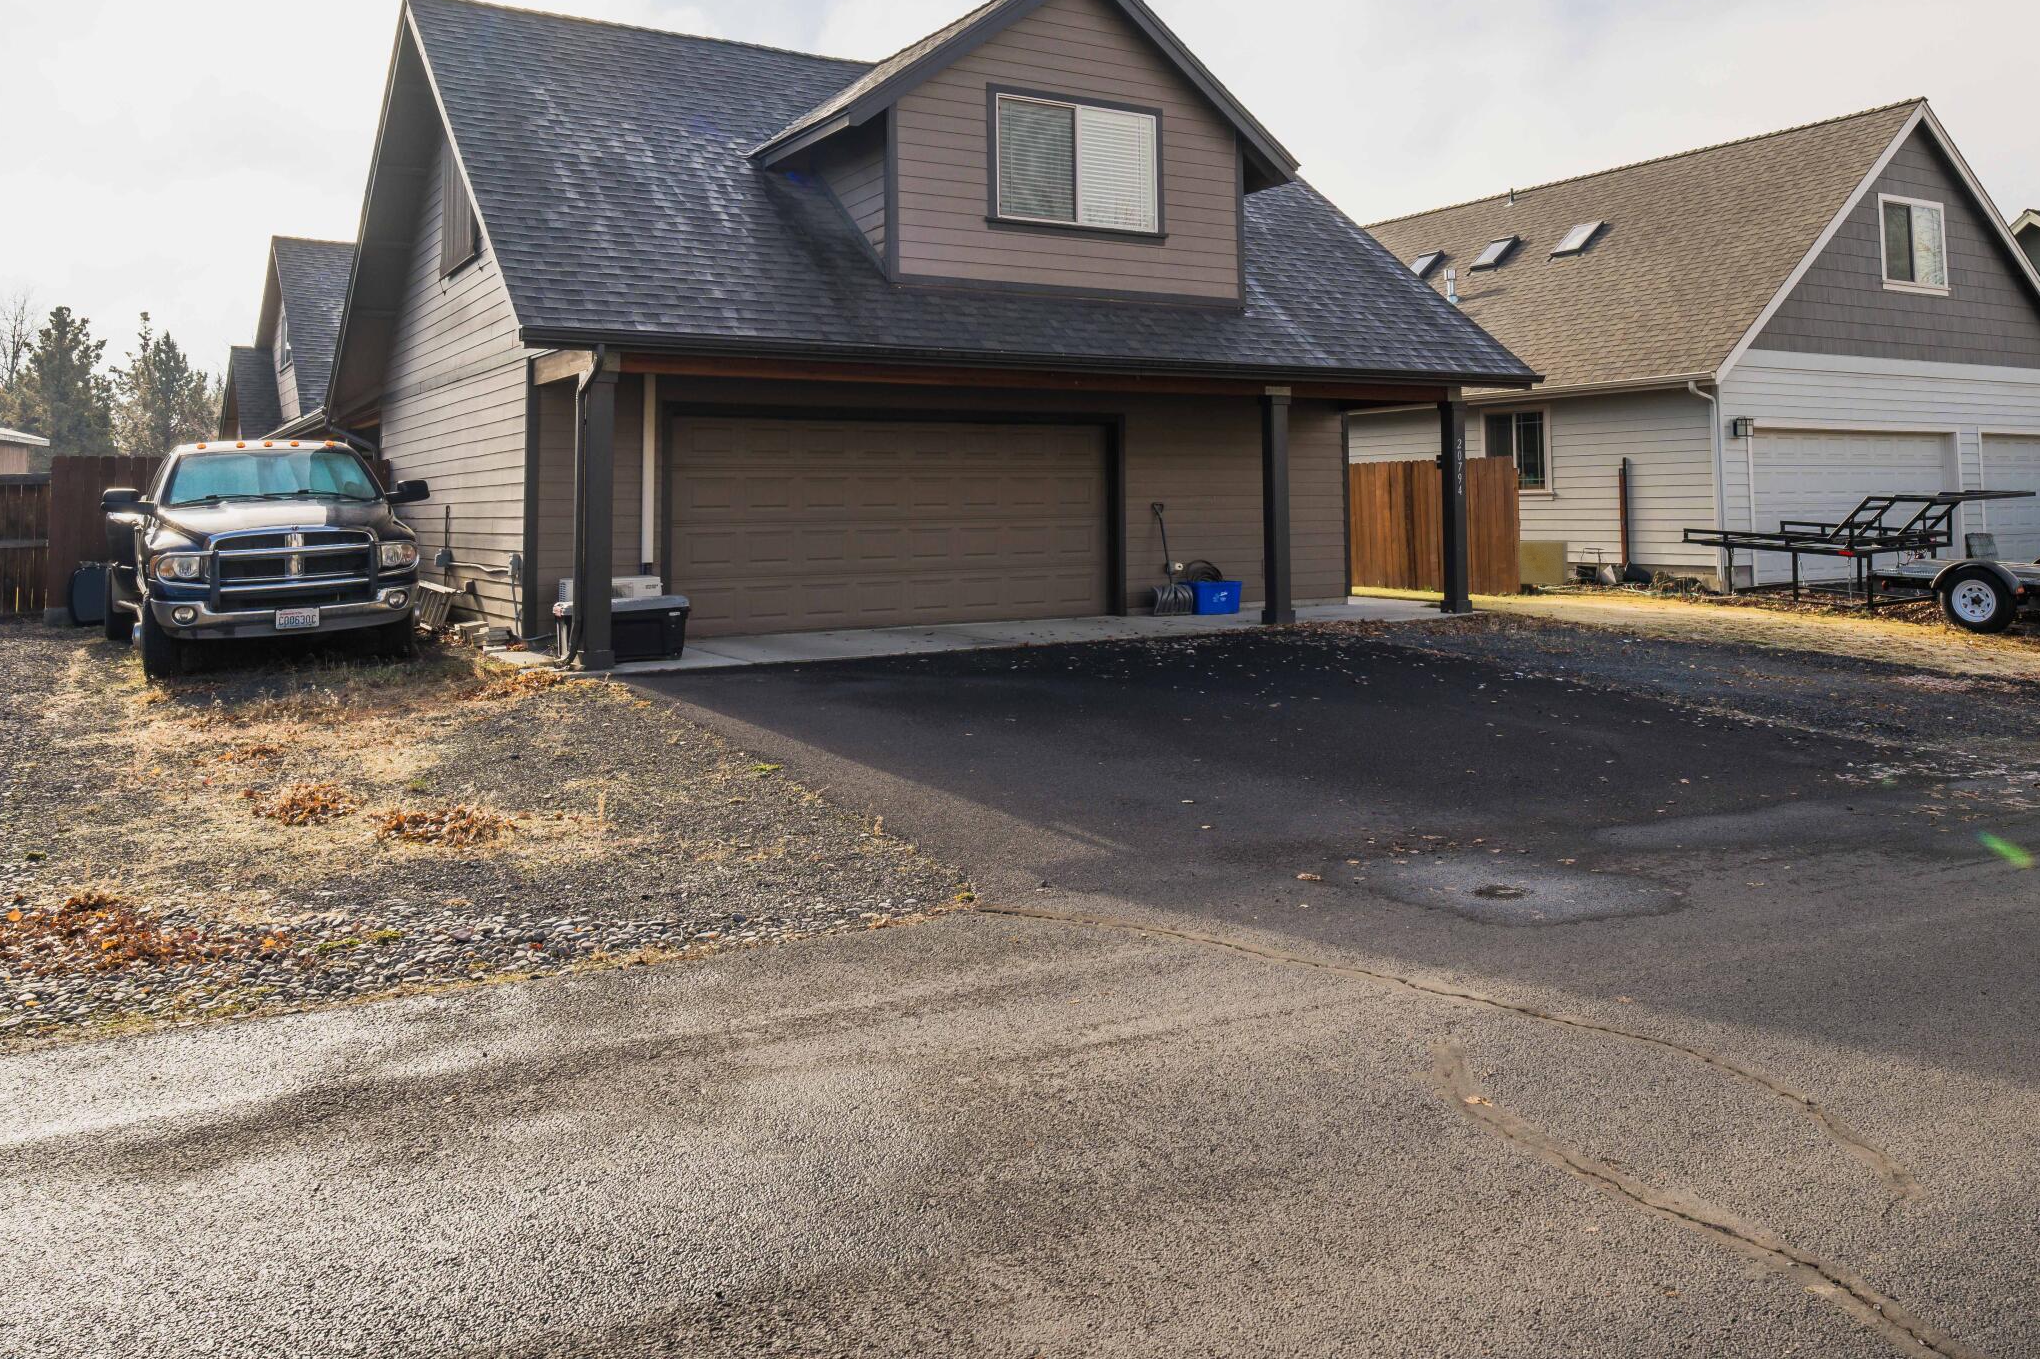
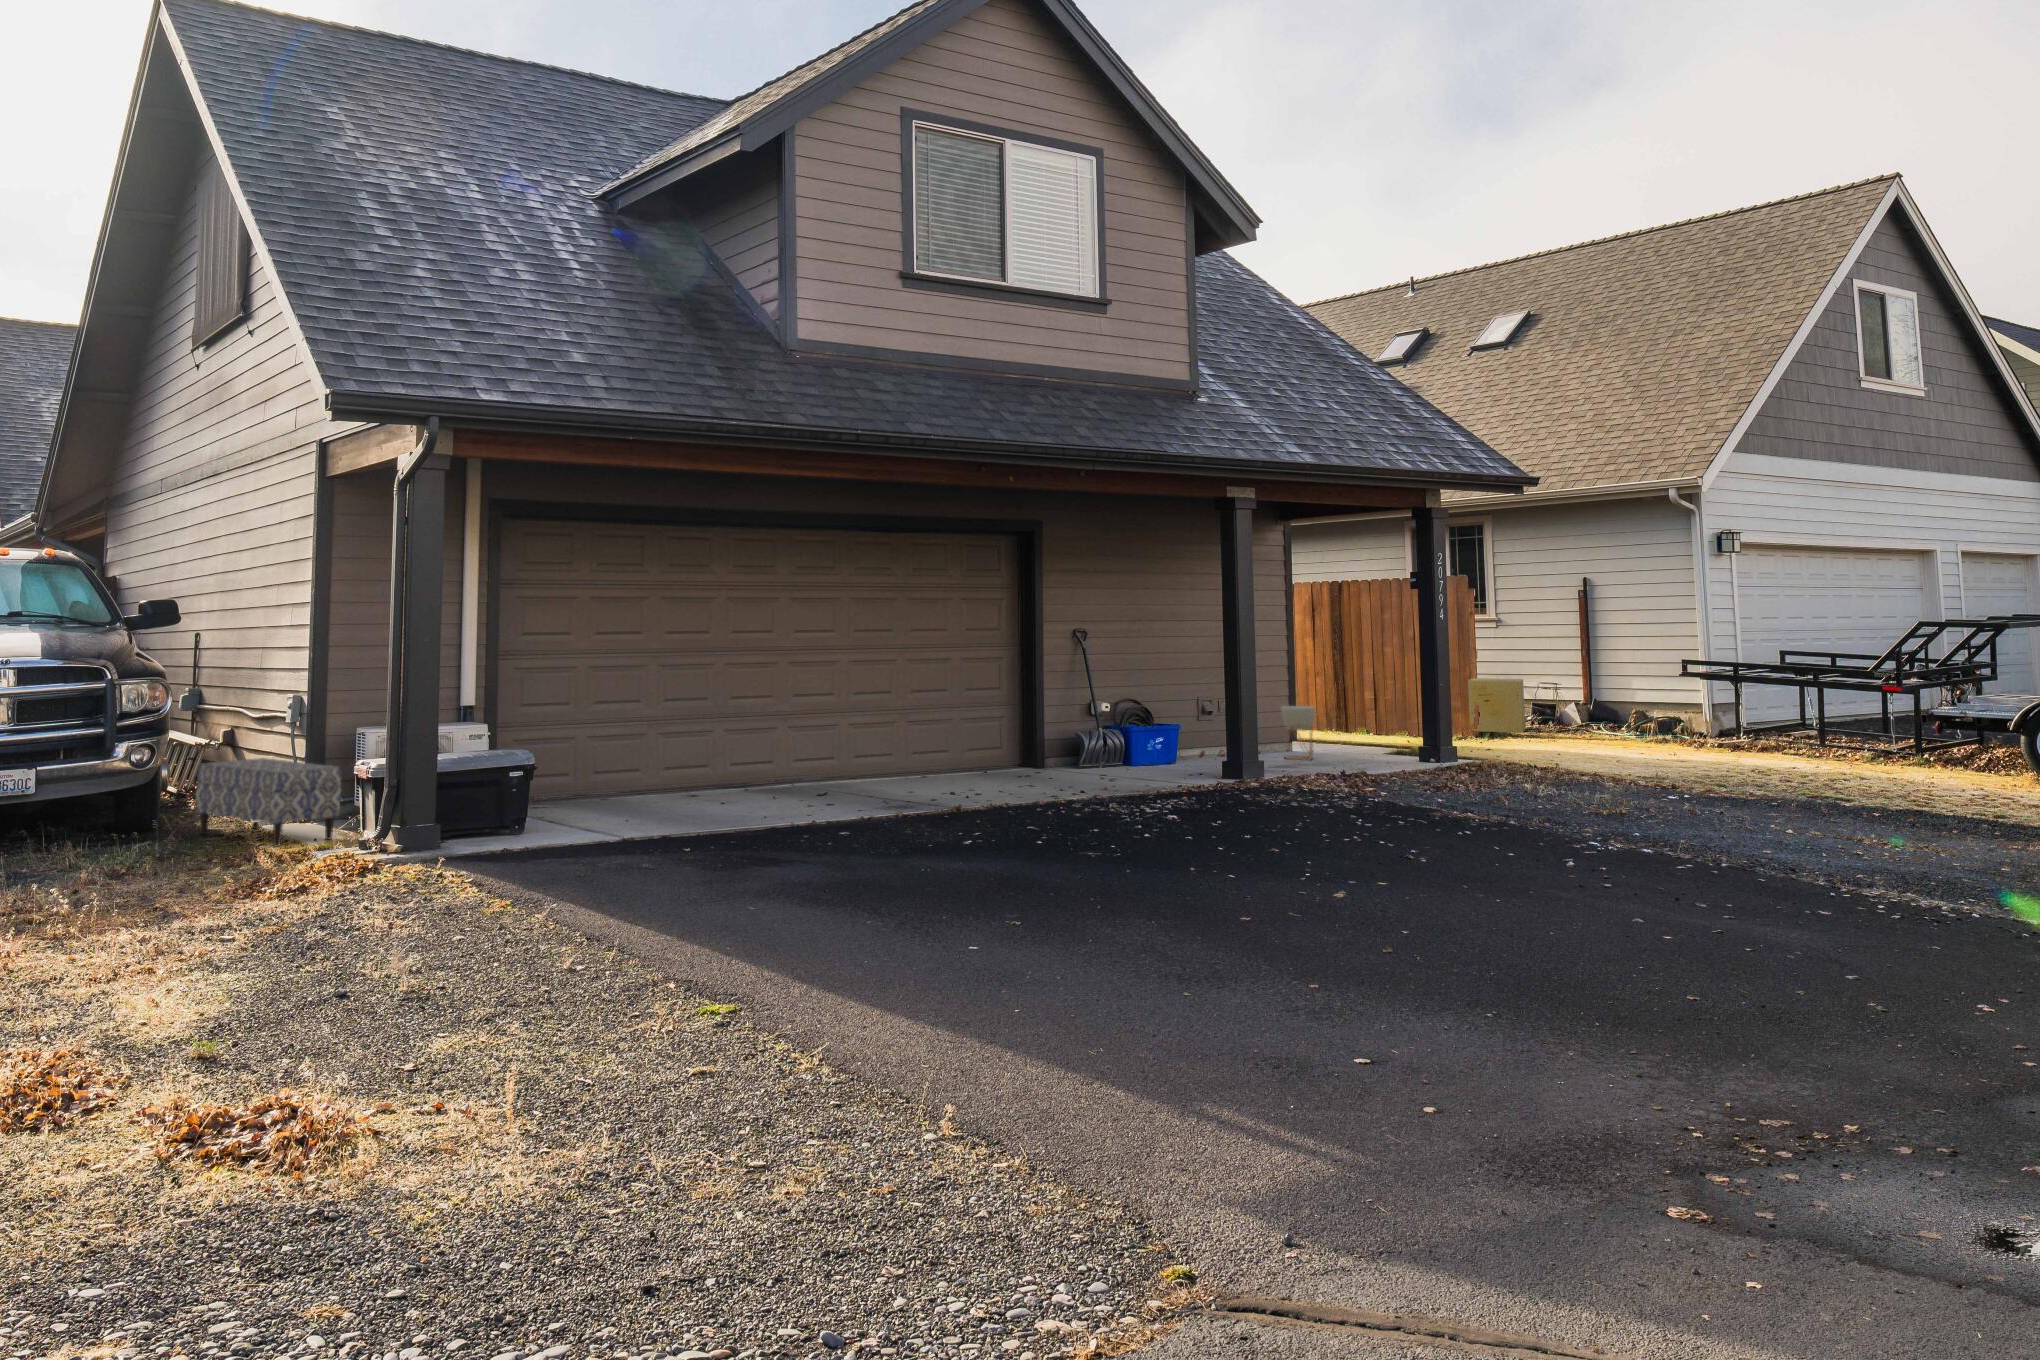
planter: none [1336,563,1364,606] -> present [1281,706,1316,760]
bench: none [445,602,552,667] -> present [195,758,341,846]

